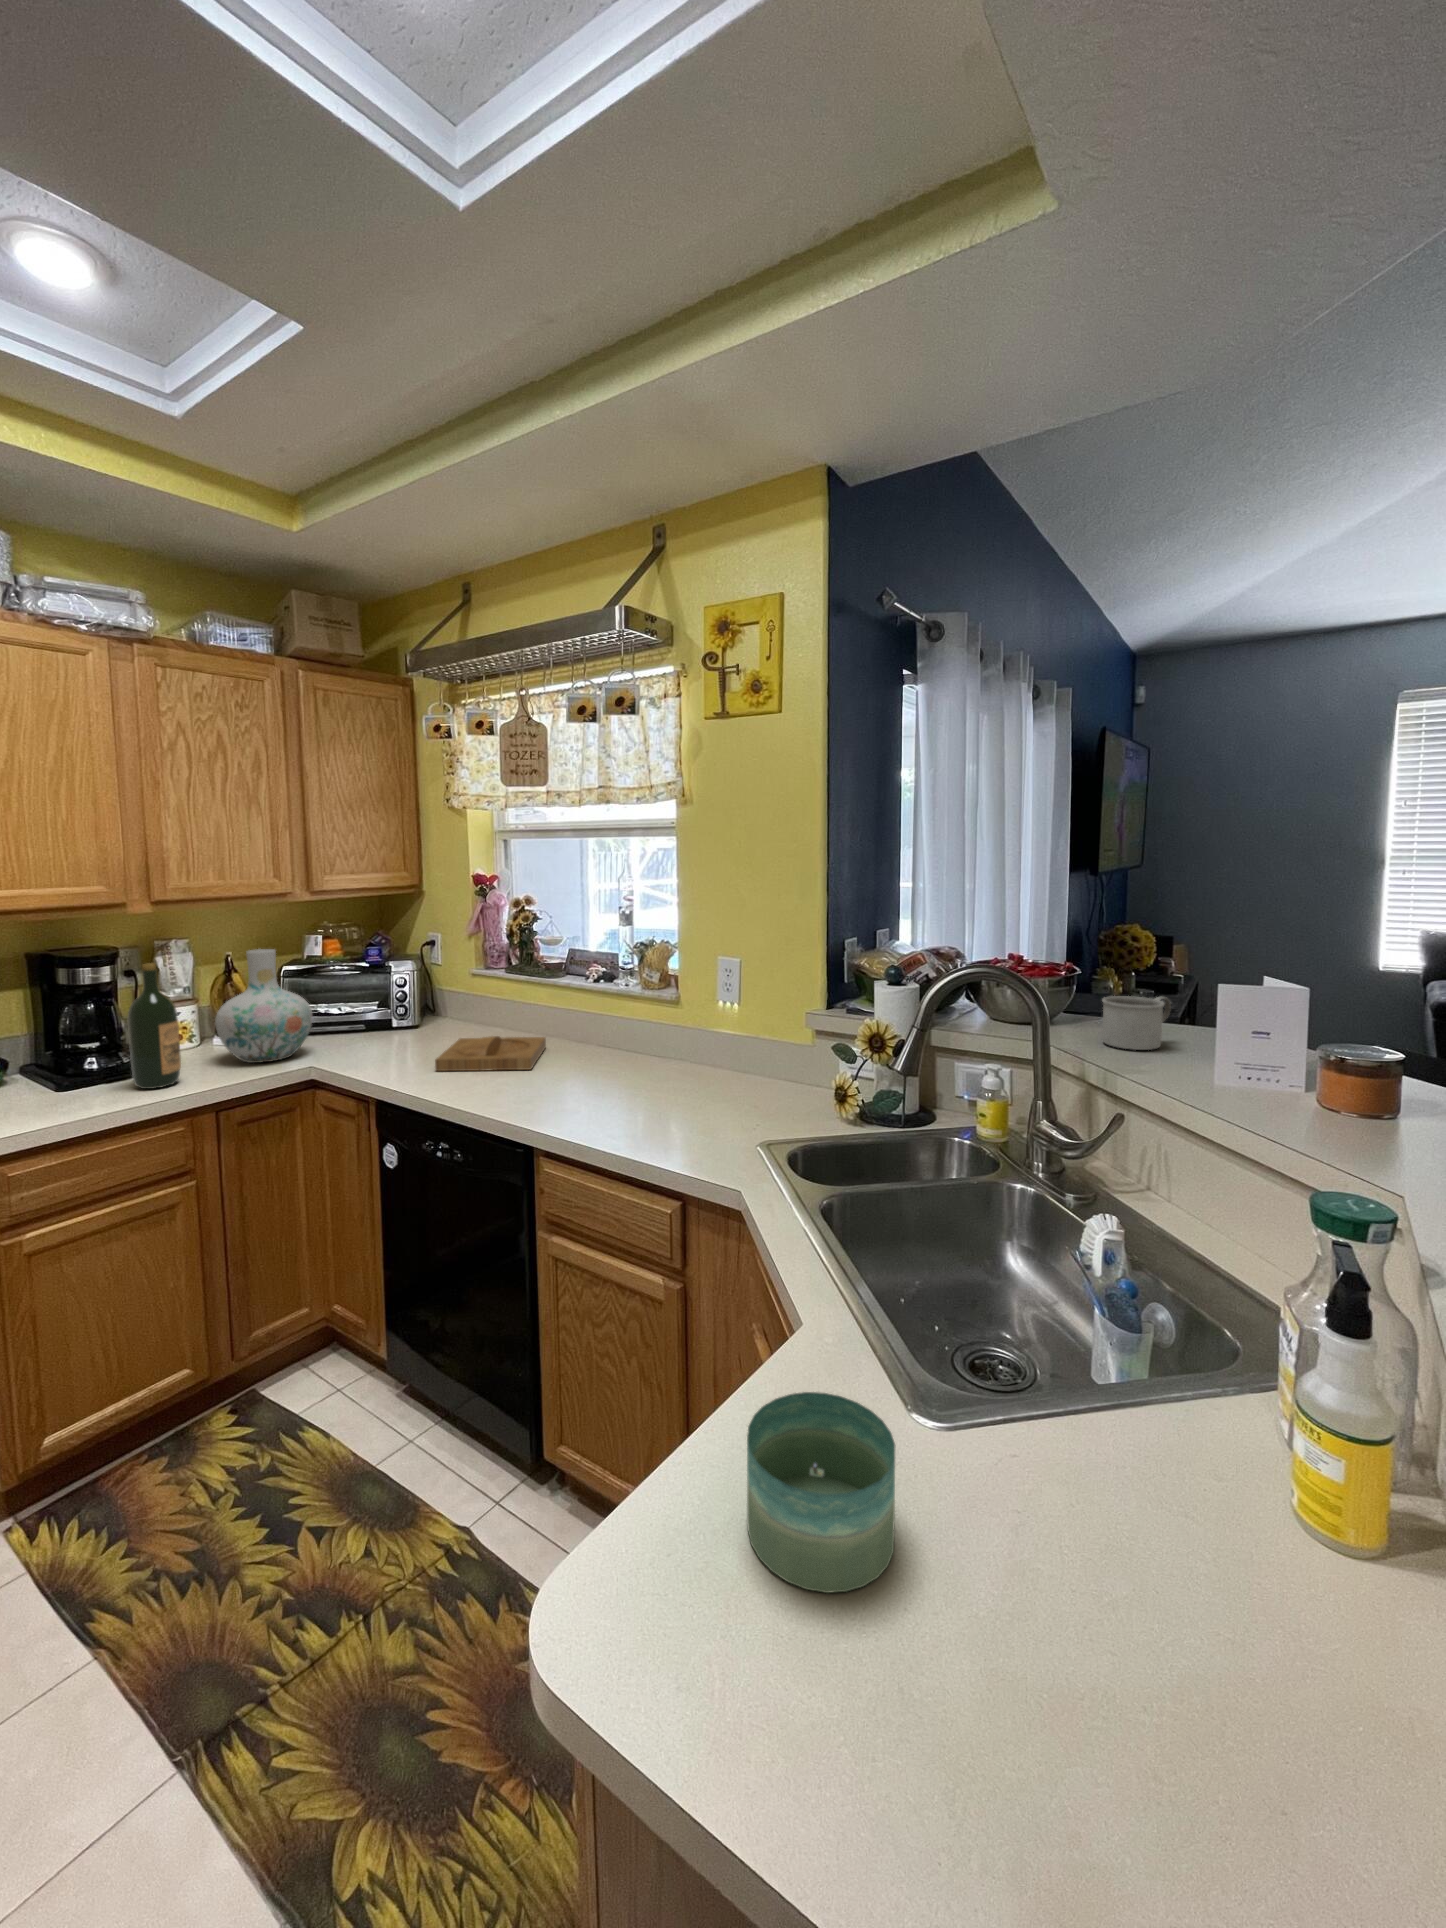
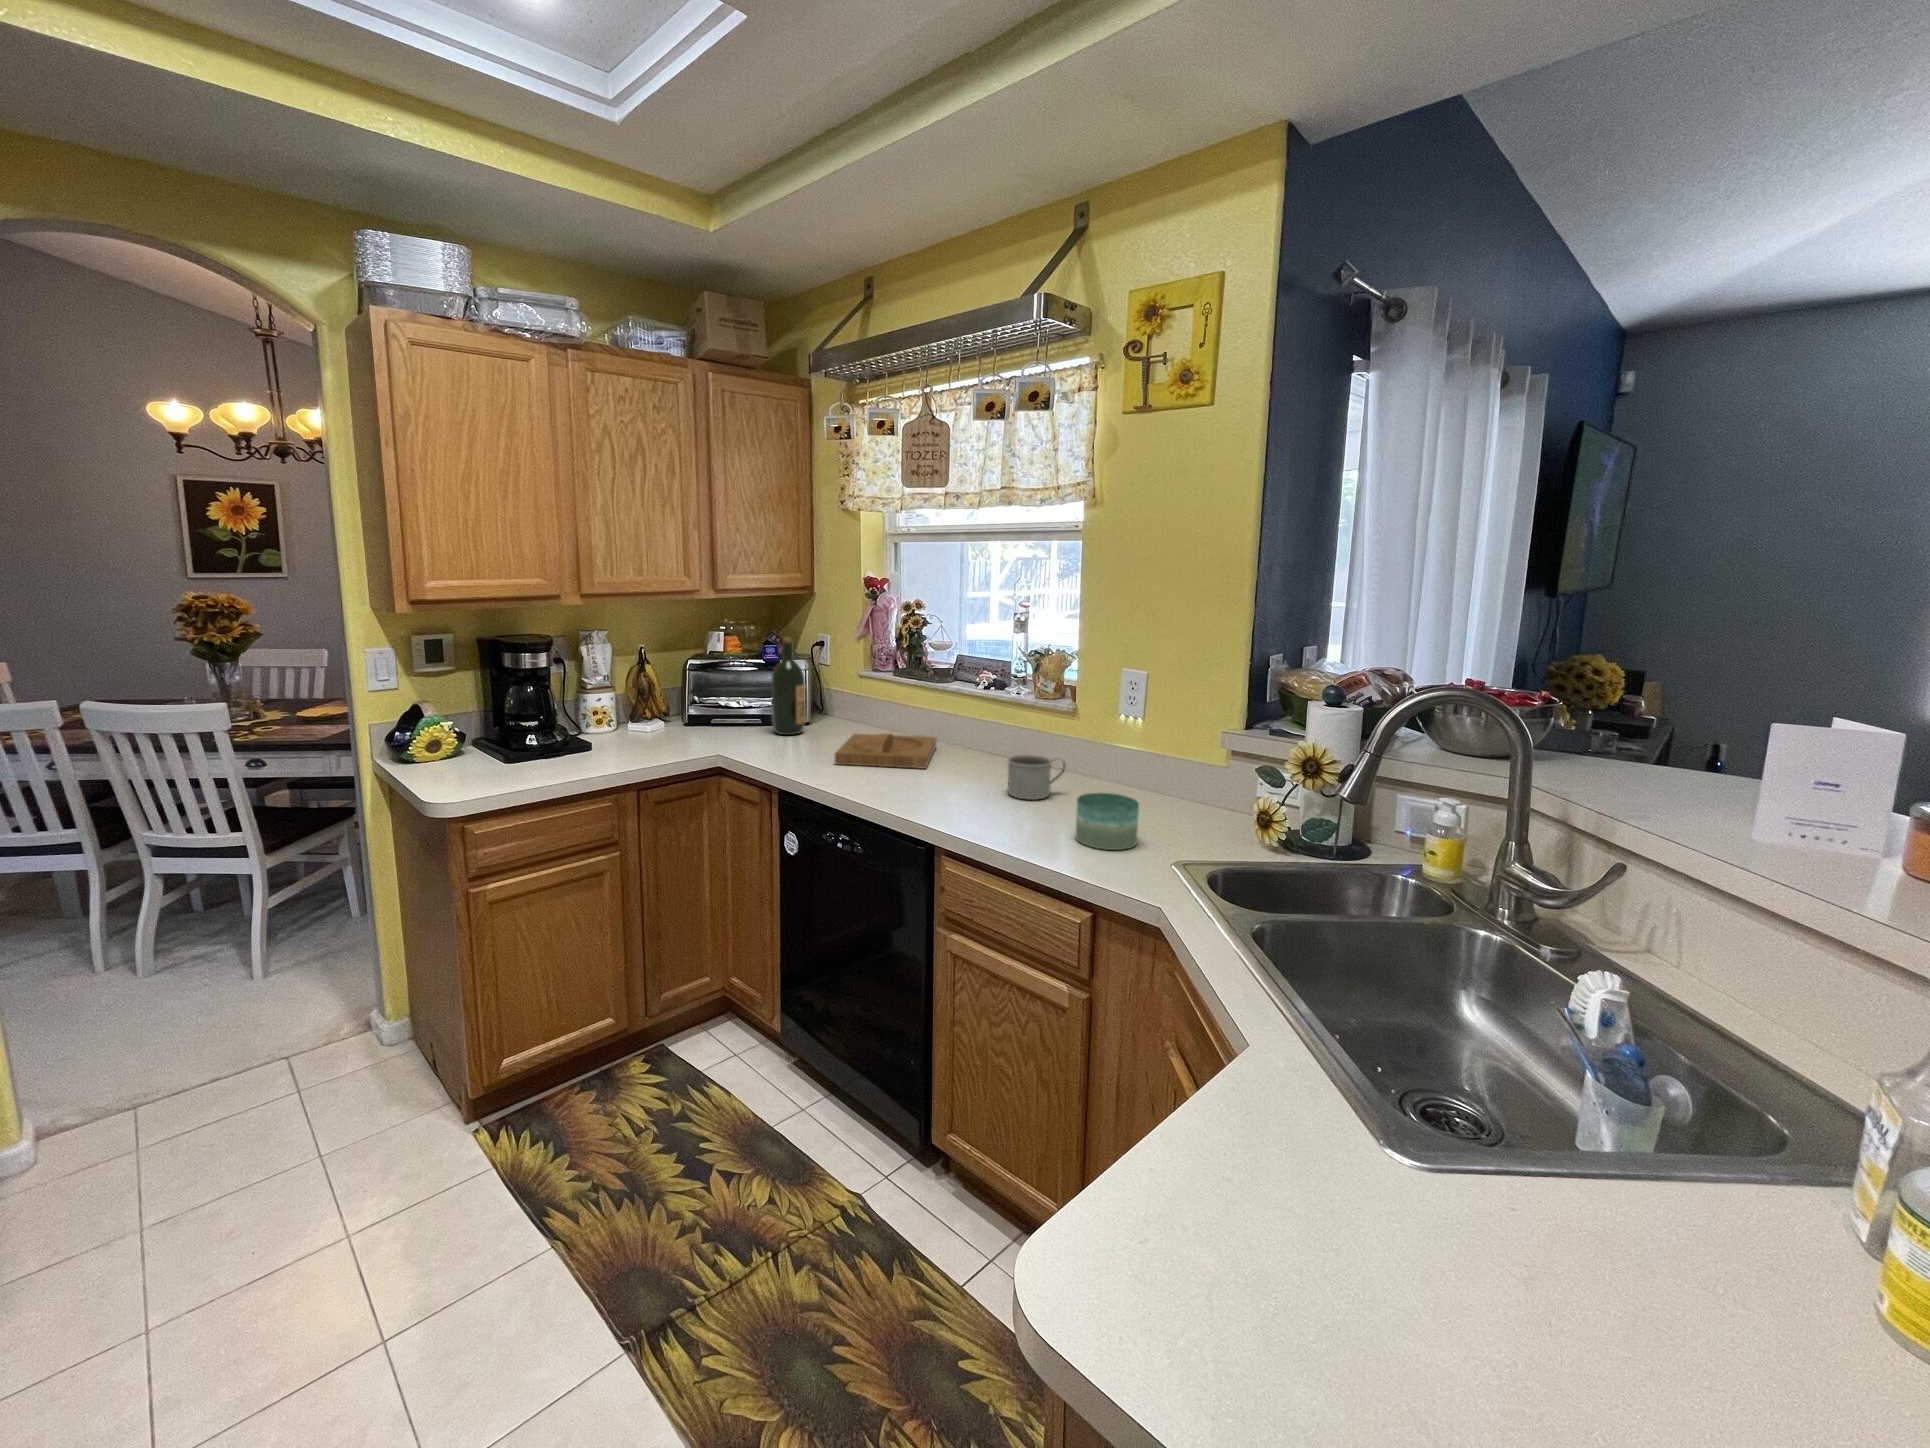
vase: present [215,949,312,1063] -> none [636,640,719,746]
wine bottle: present [128,963,181,1089] -> present [772,637,805,735]
mug: present [1102,996,1171,1050] -> present [1008,755,1065,800]
candle: present [747,1392,895,1593] -> present [1076,793,1139,850]

